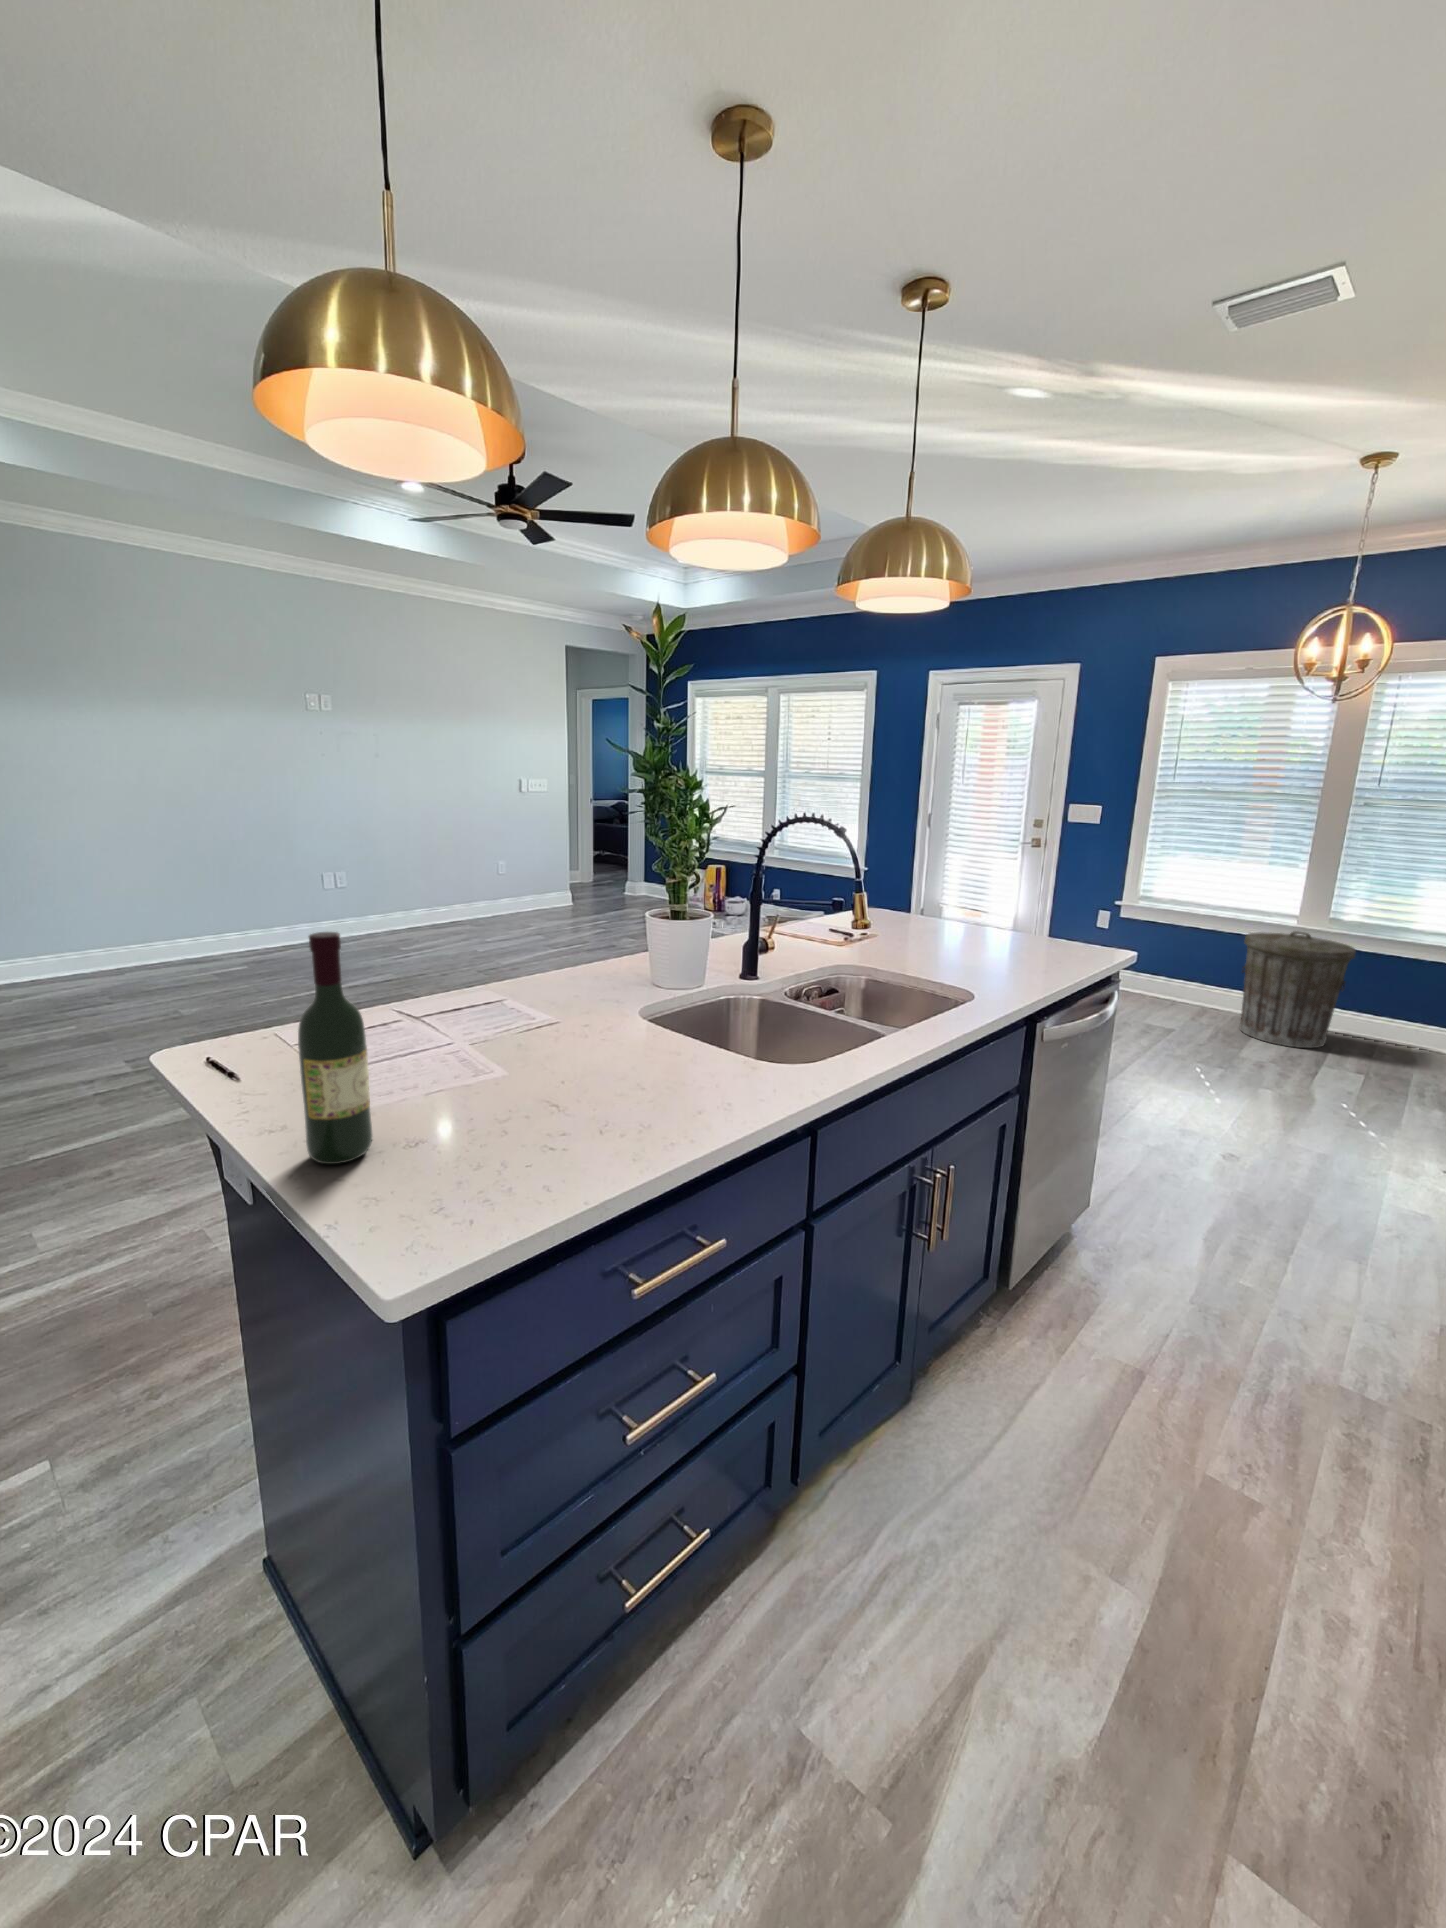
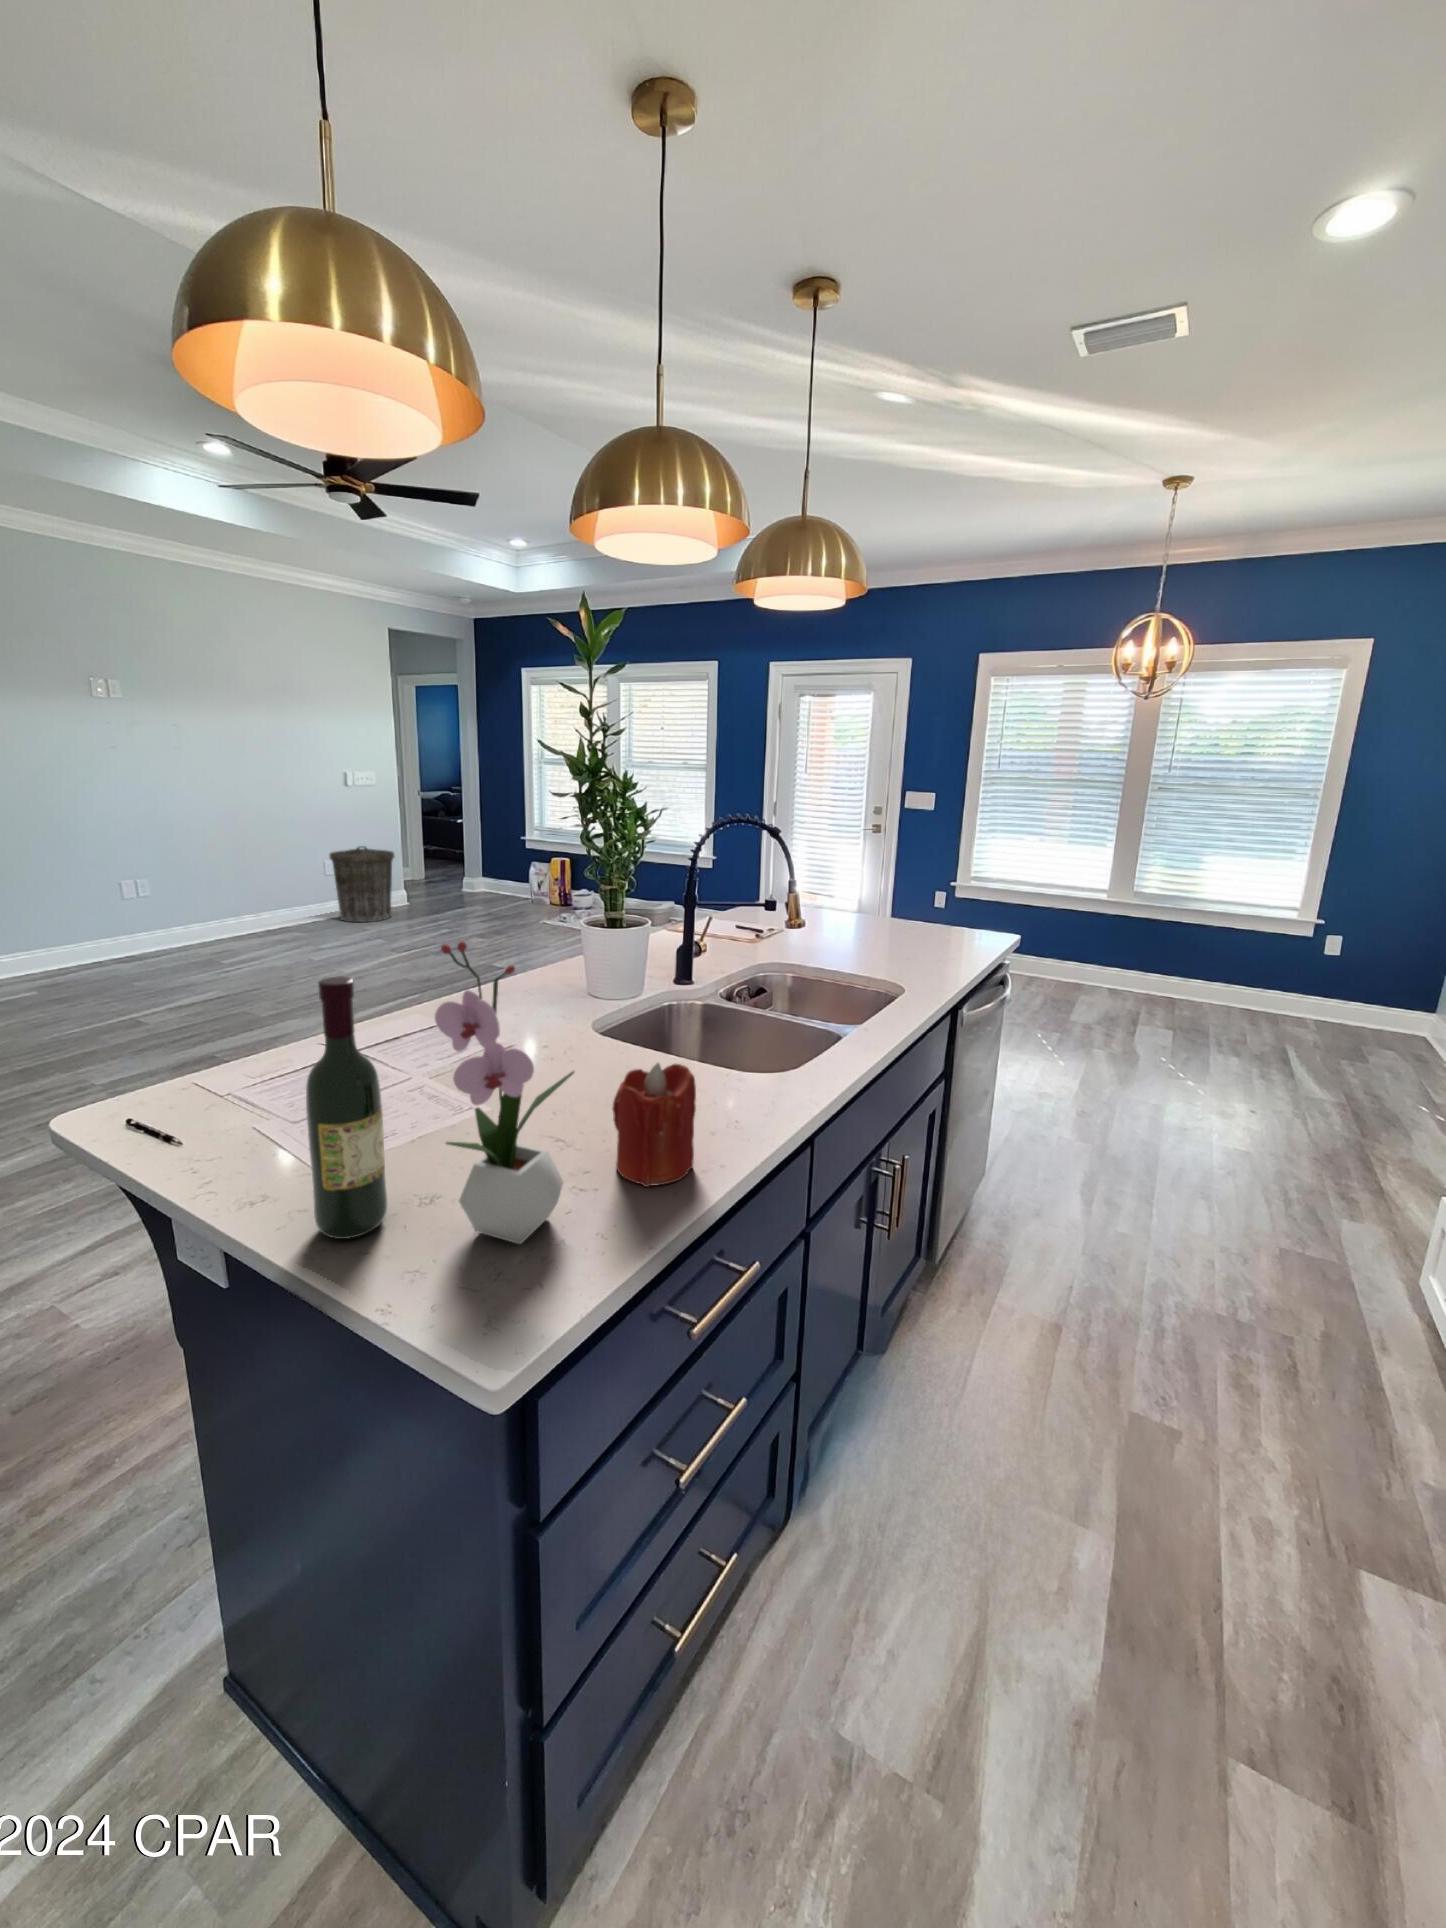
flower arrangement: none [389,903,531,1186] -> present [435,941,574,1244]
trash can: present [1239,931,1356,1048] -> present [330,846,394,922]
candle: none [588,1033,663,1151] -> present [613,1063,696,1187]

